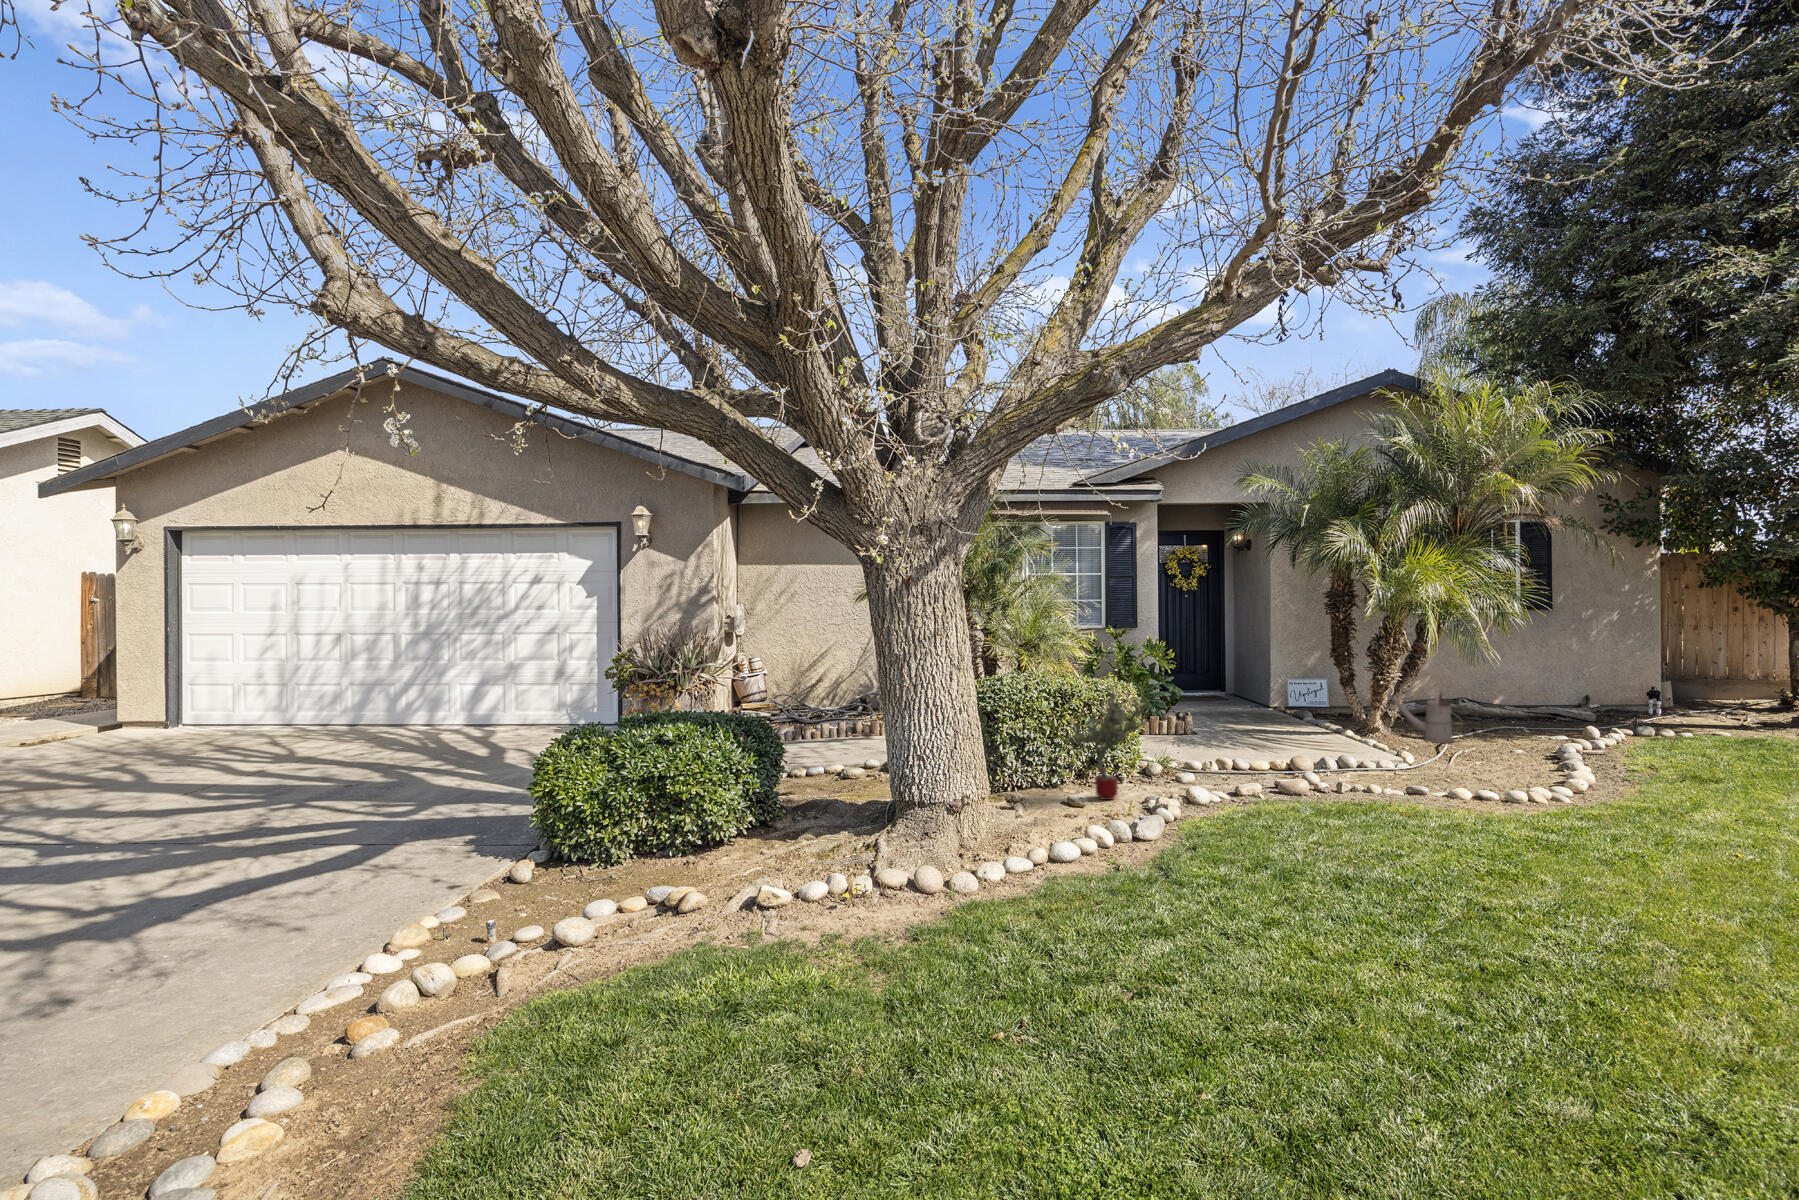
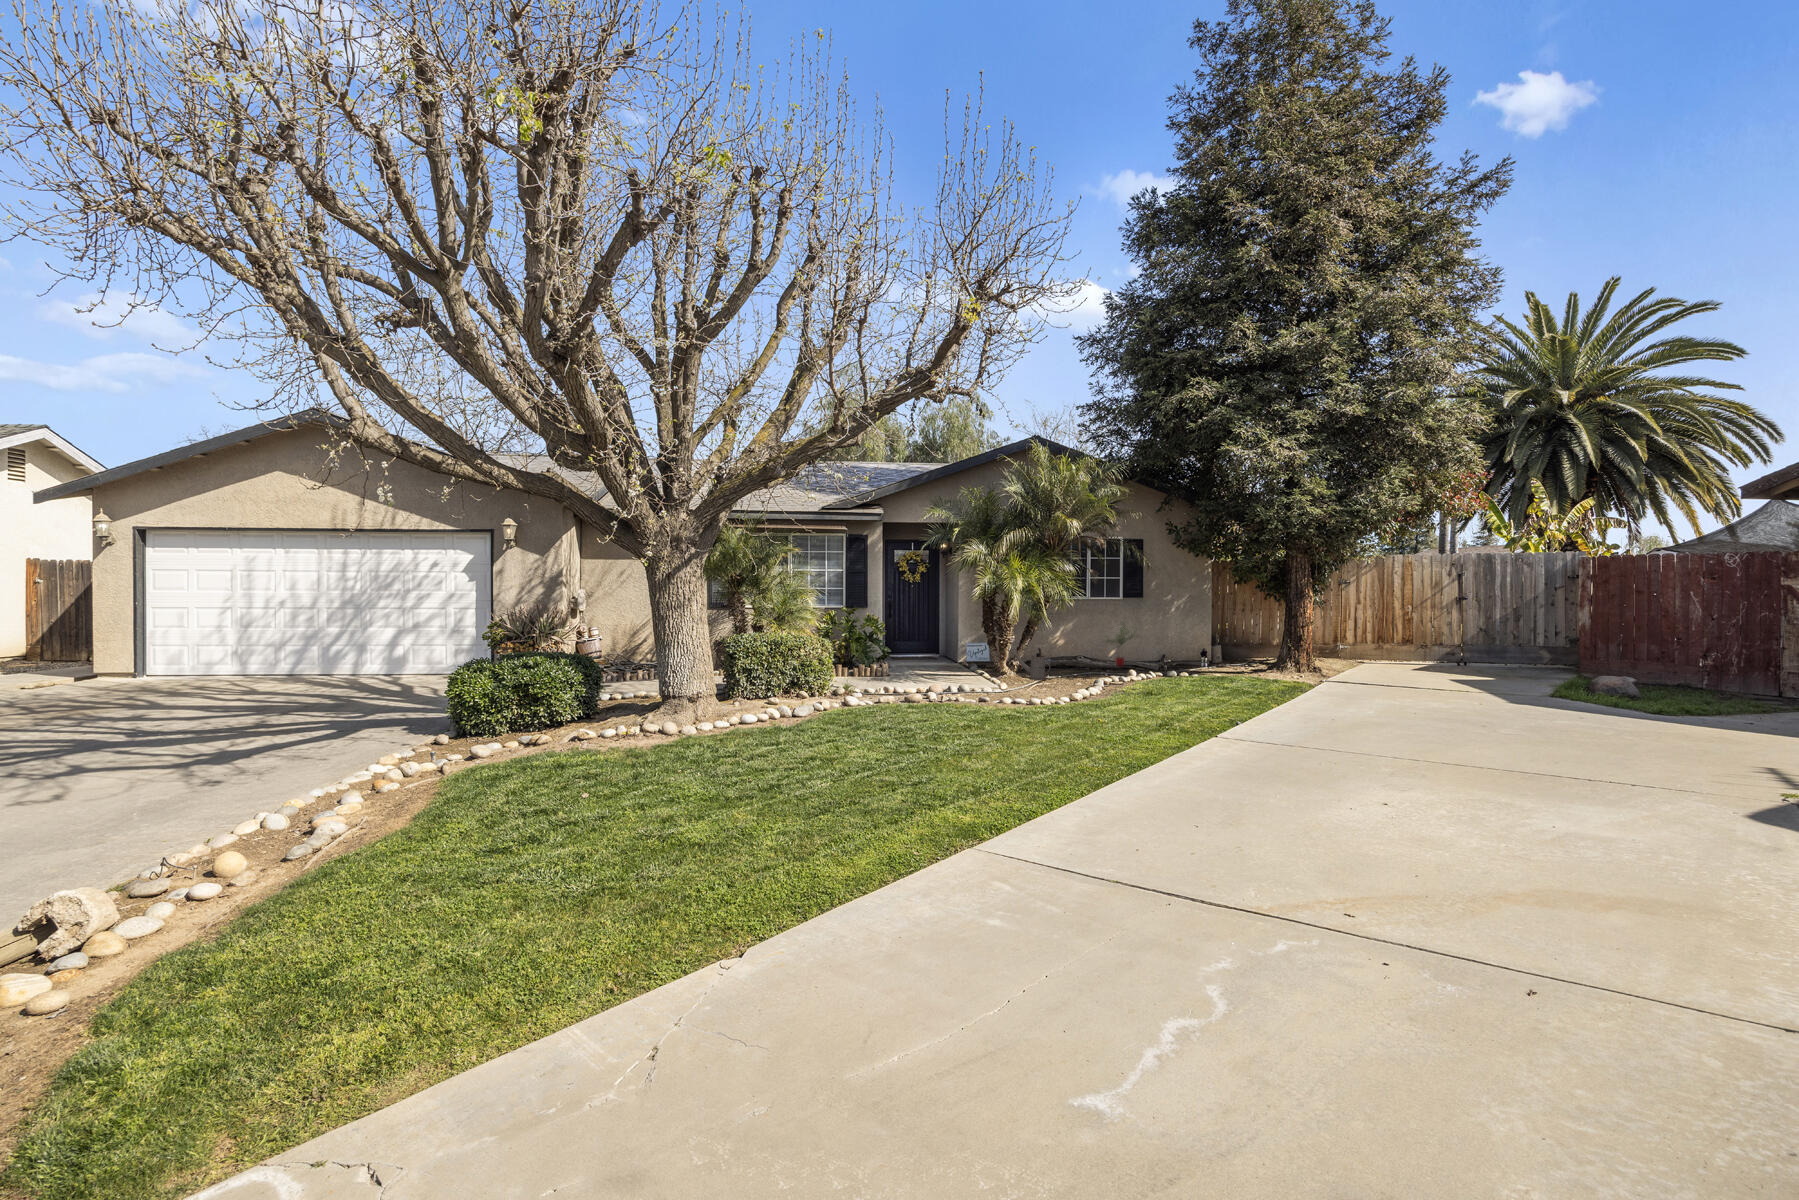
potted tree: present [1063,686,1148,800] -> present [1102,621,1139,666]

